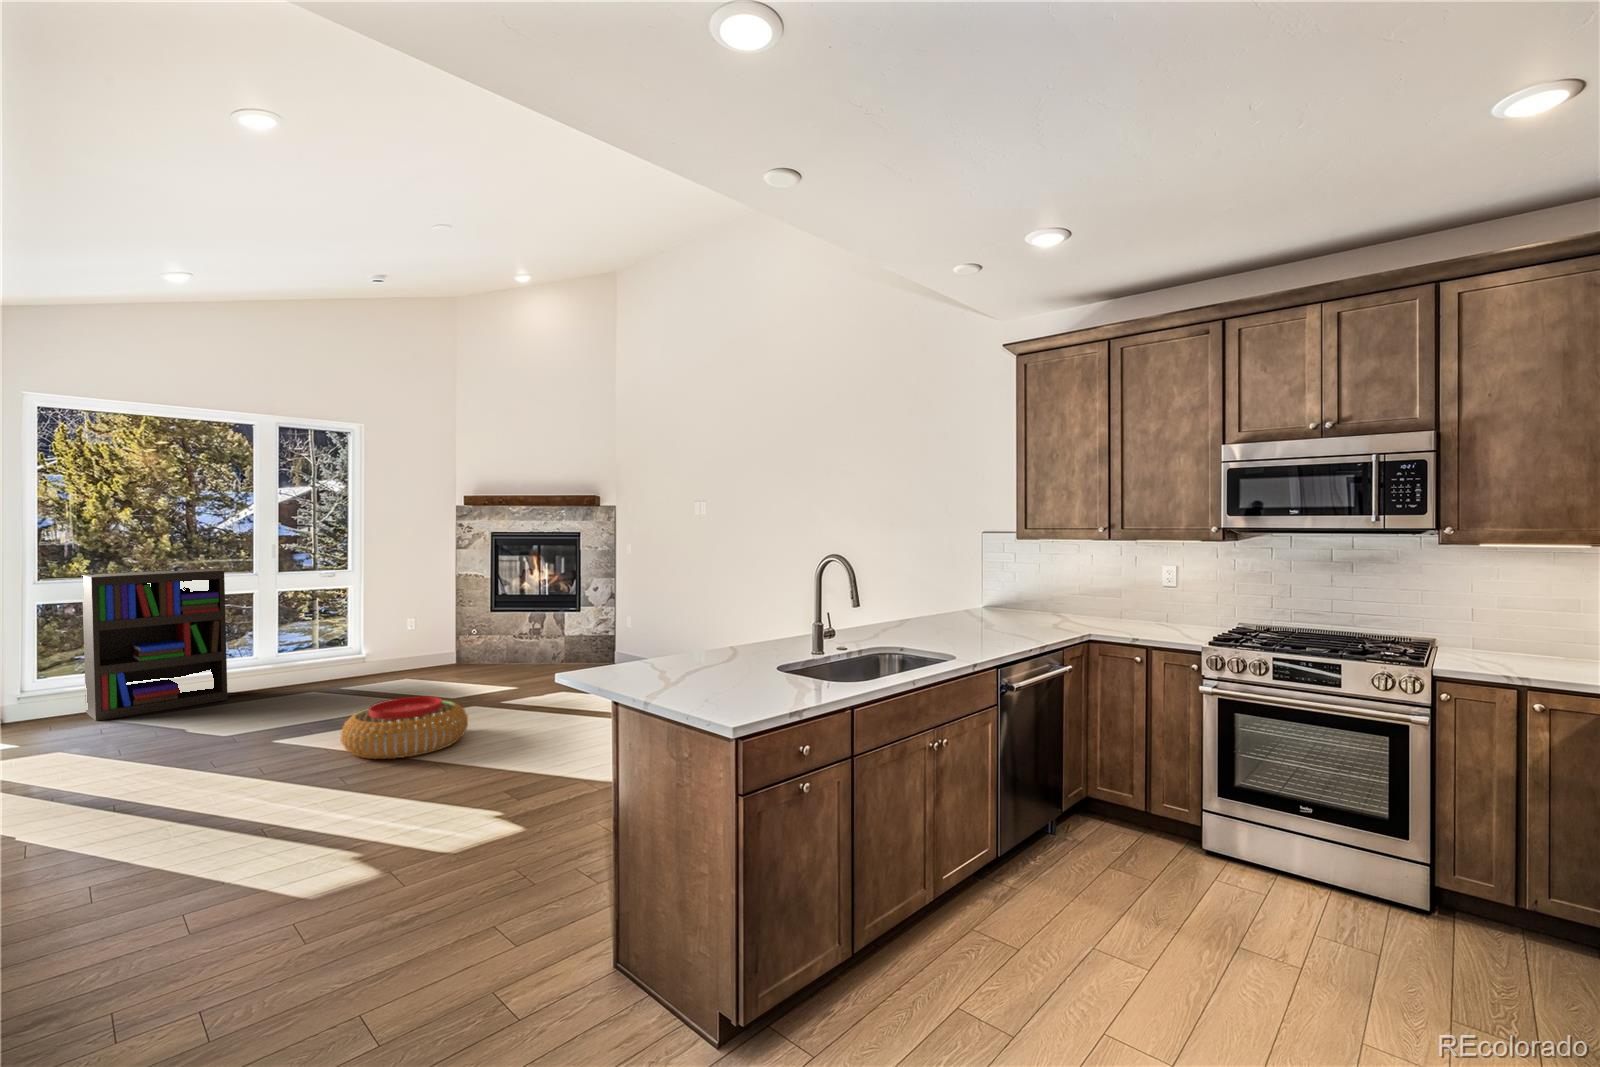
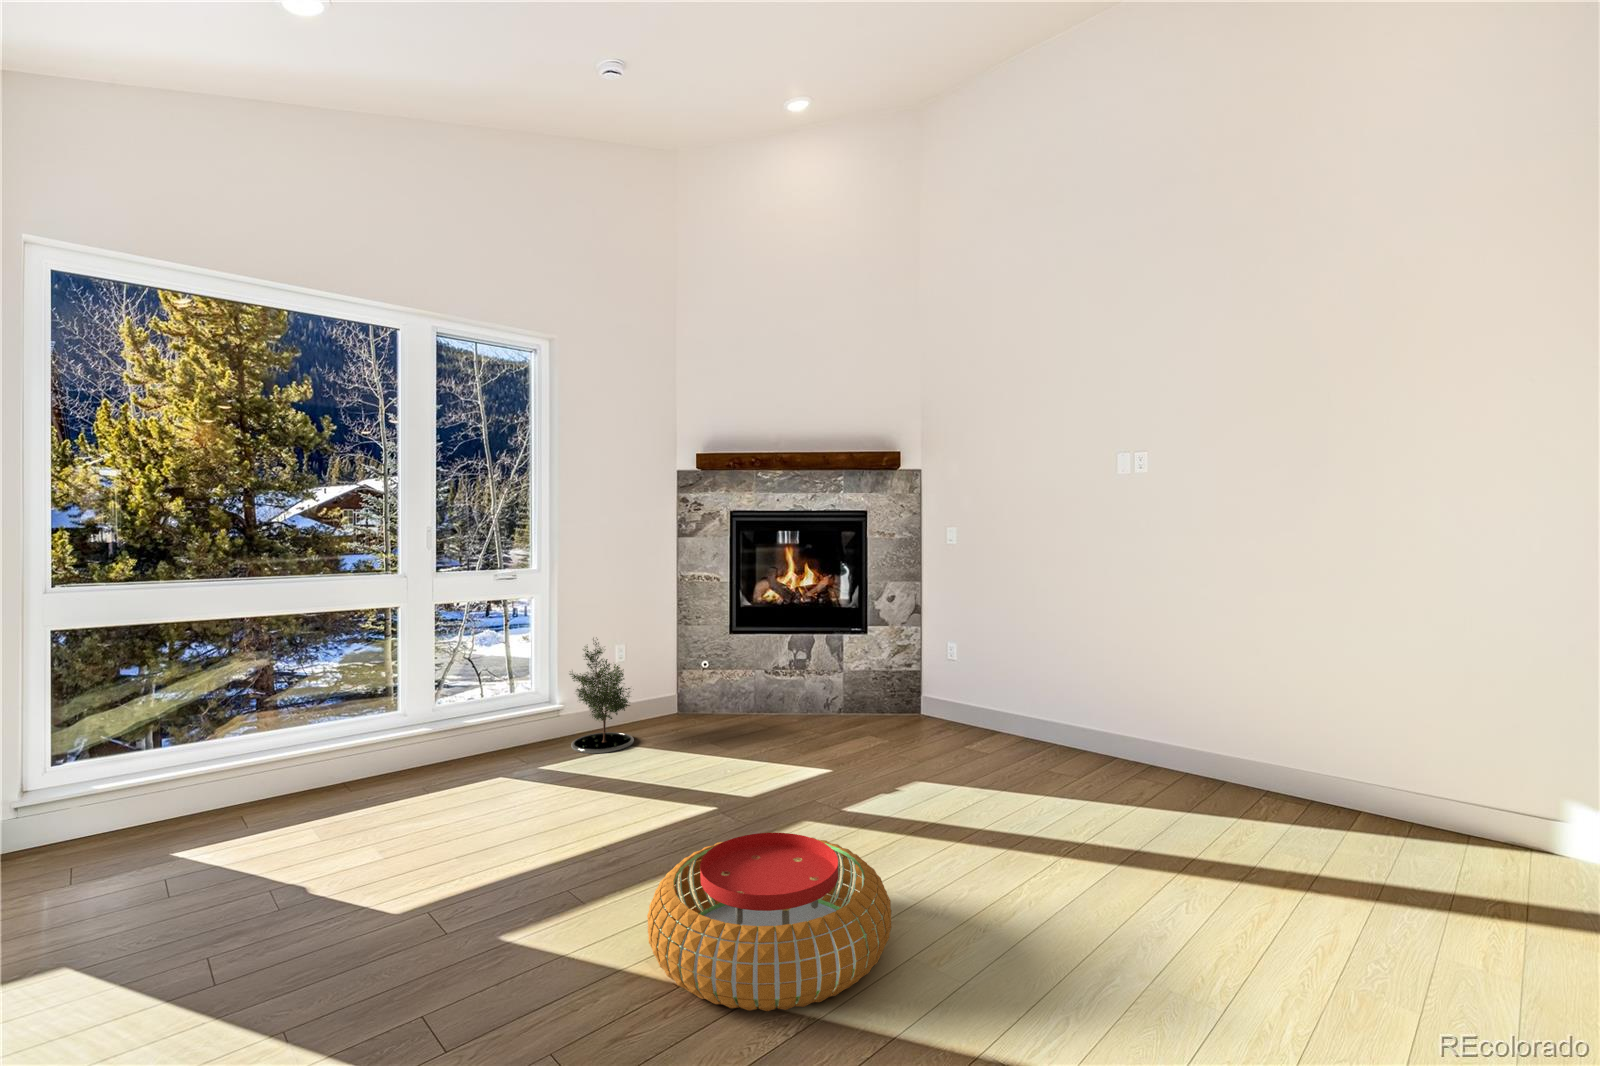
bookshelf: present [82,569,228,721] -> none [125,569,363,847]
potted tree: none [369,611,415,682] -> present [570,638,634,753]

